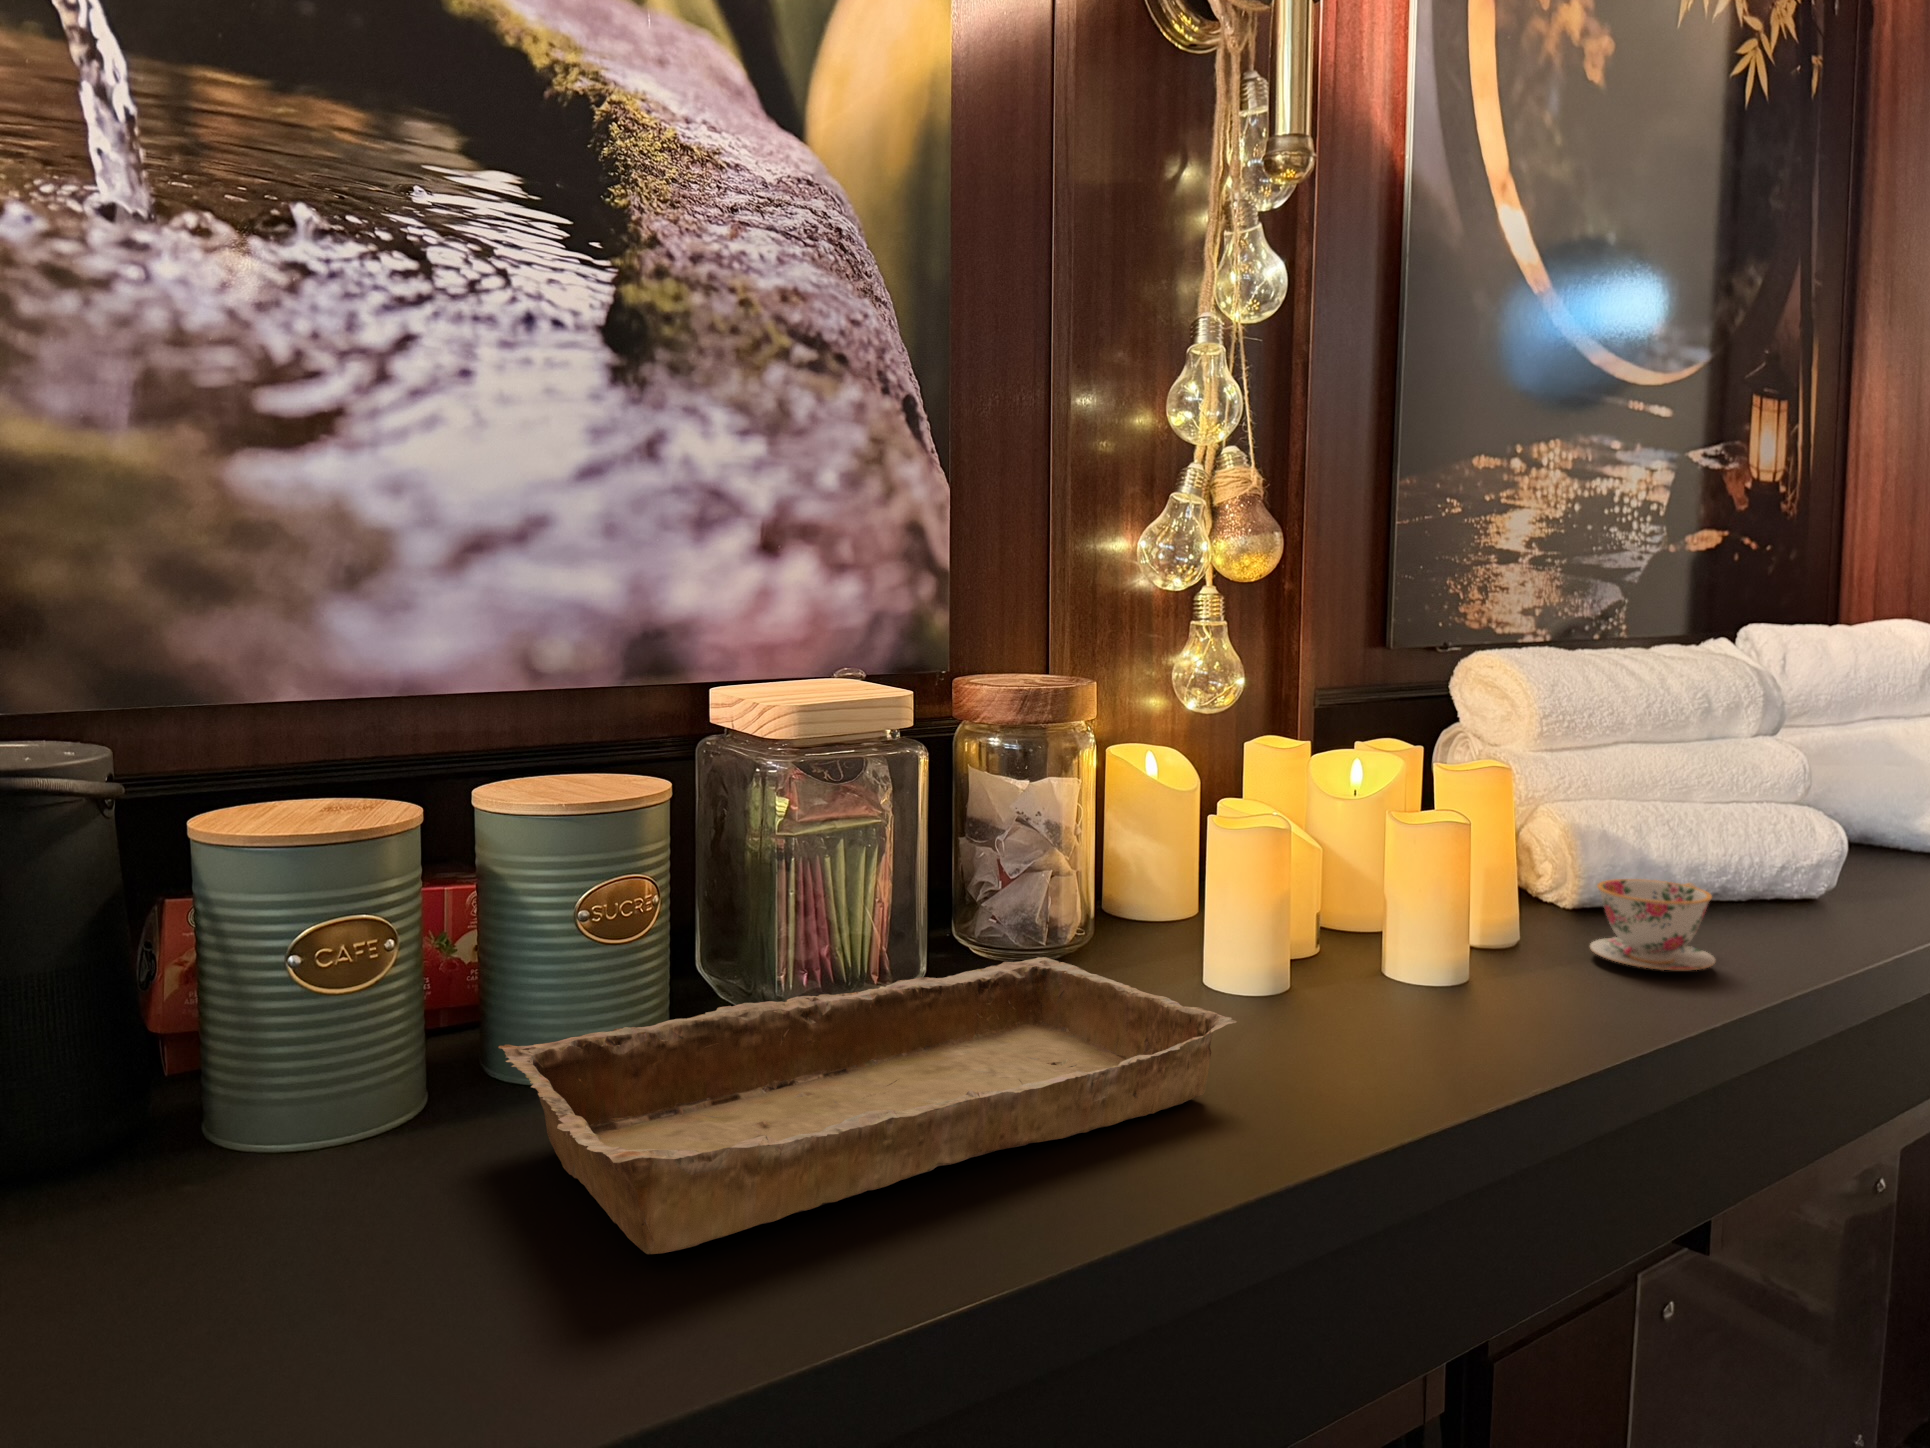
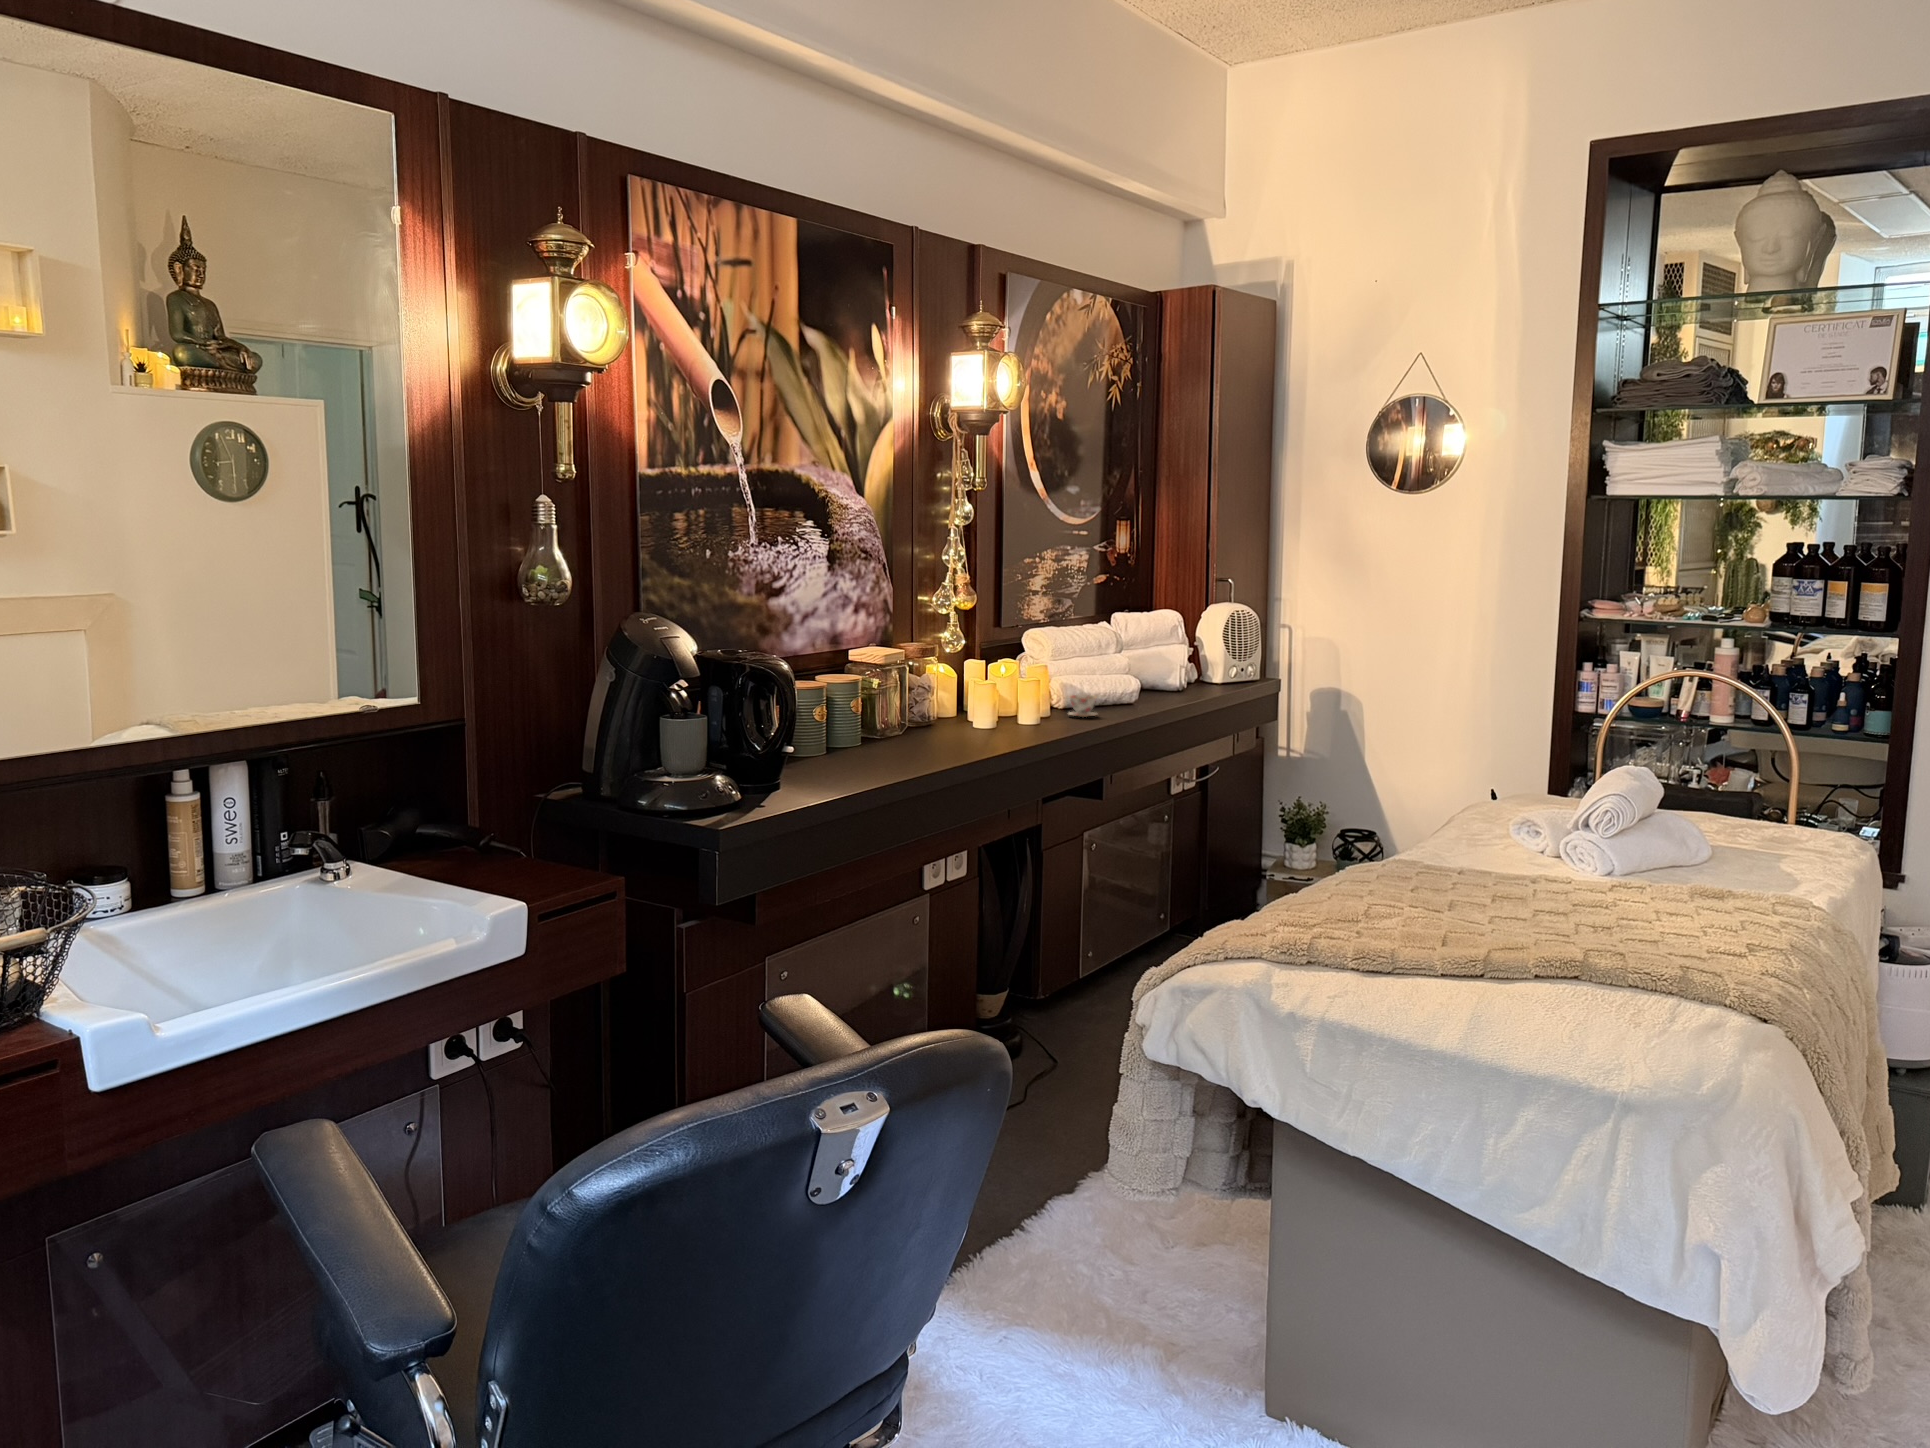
tray: present [499,957,1237,1254] -> none [864,716,1001,752]

